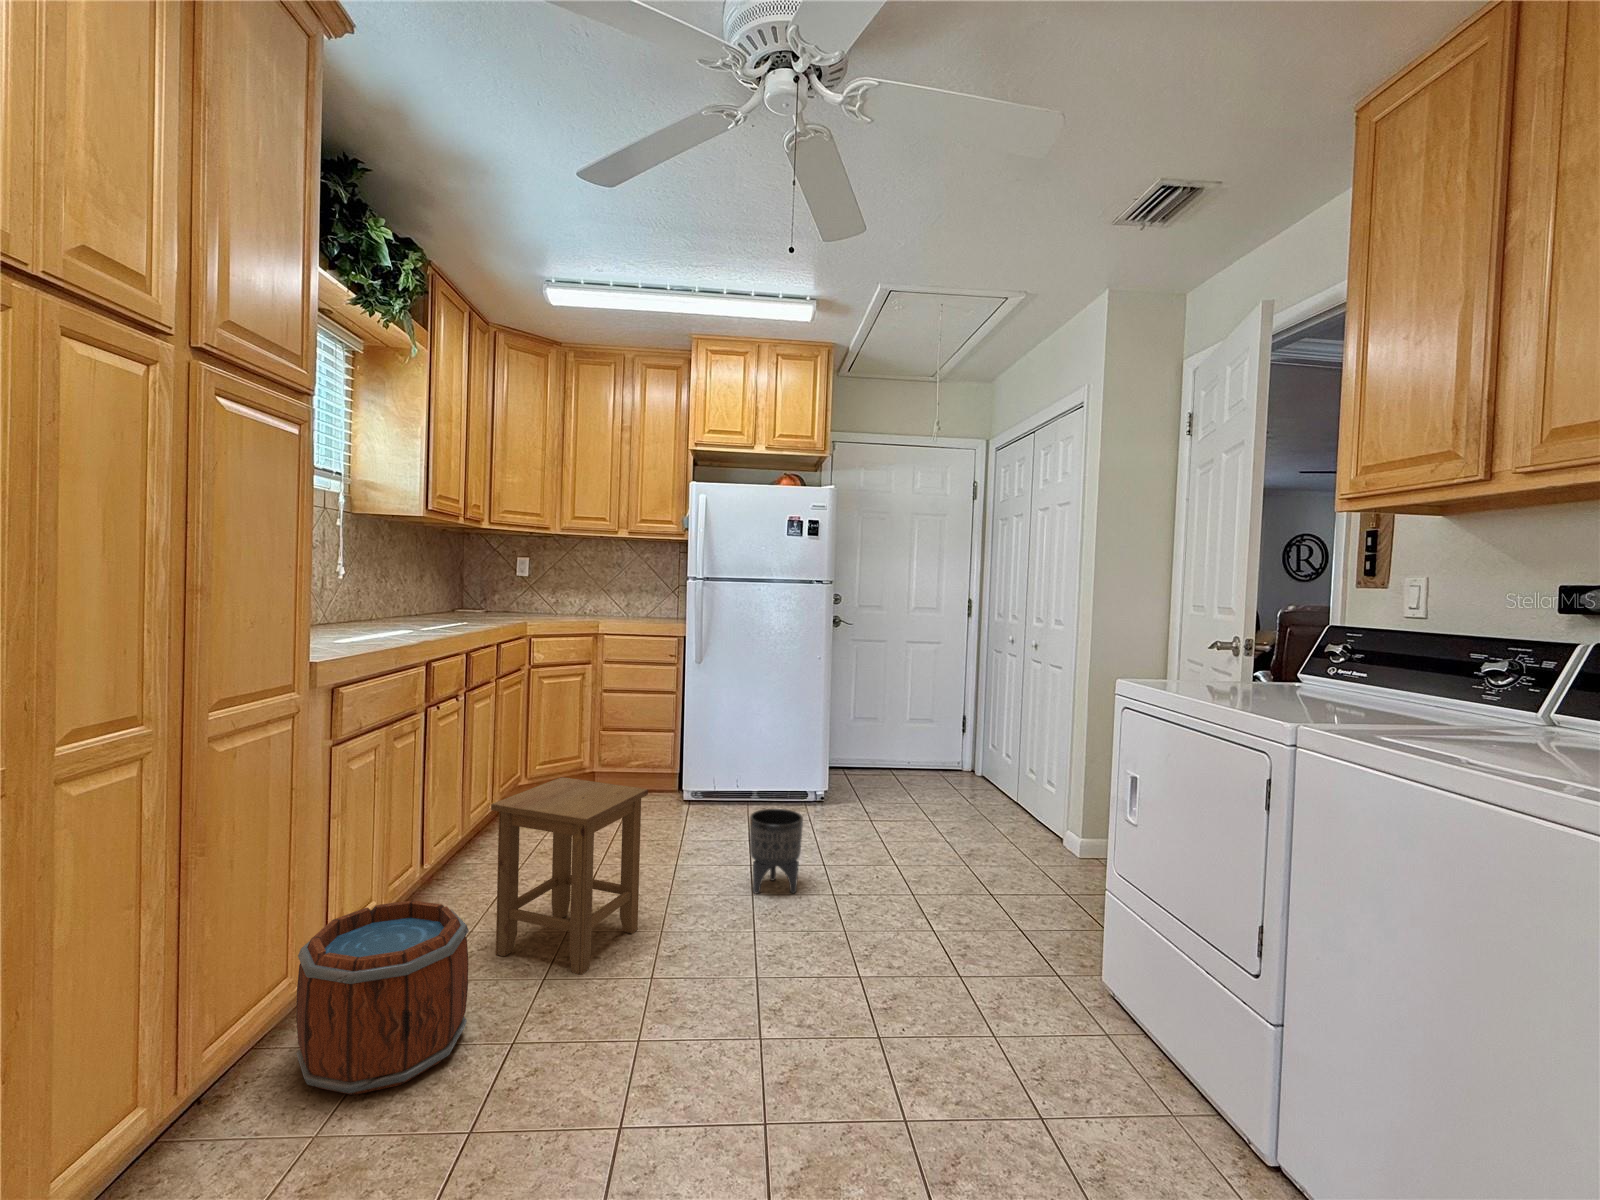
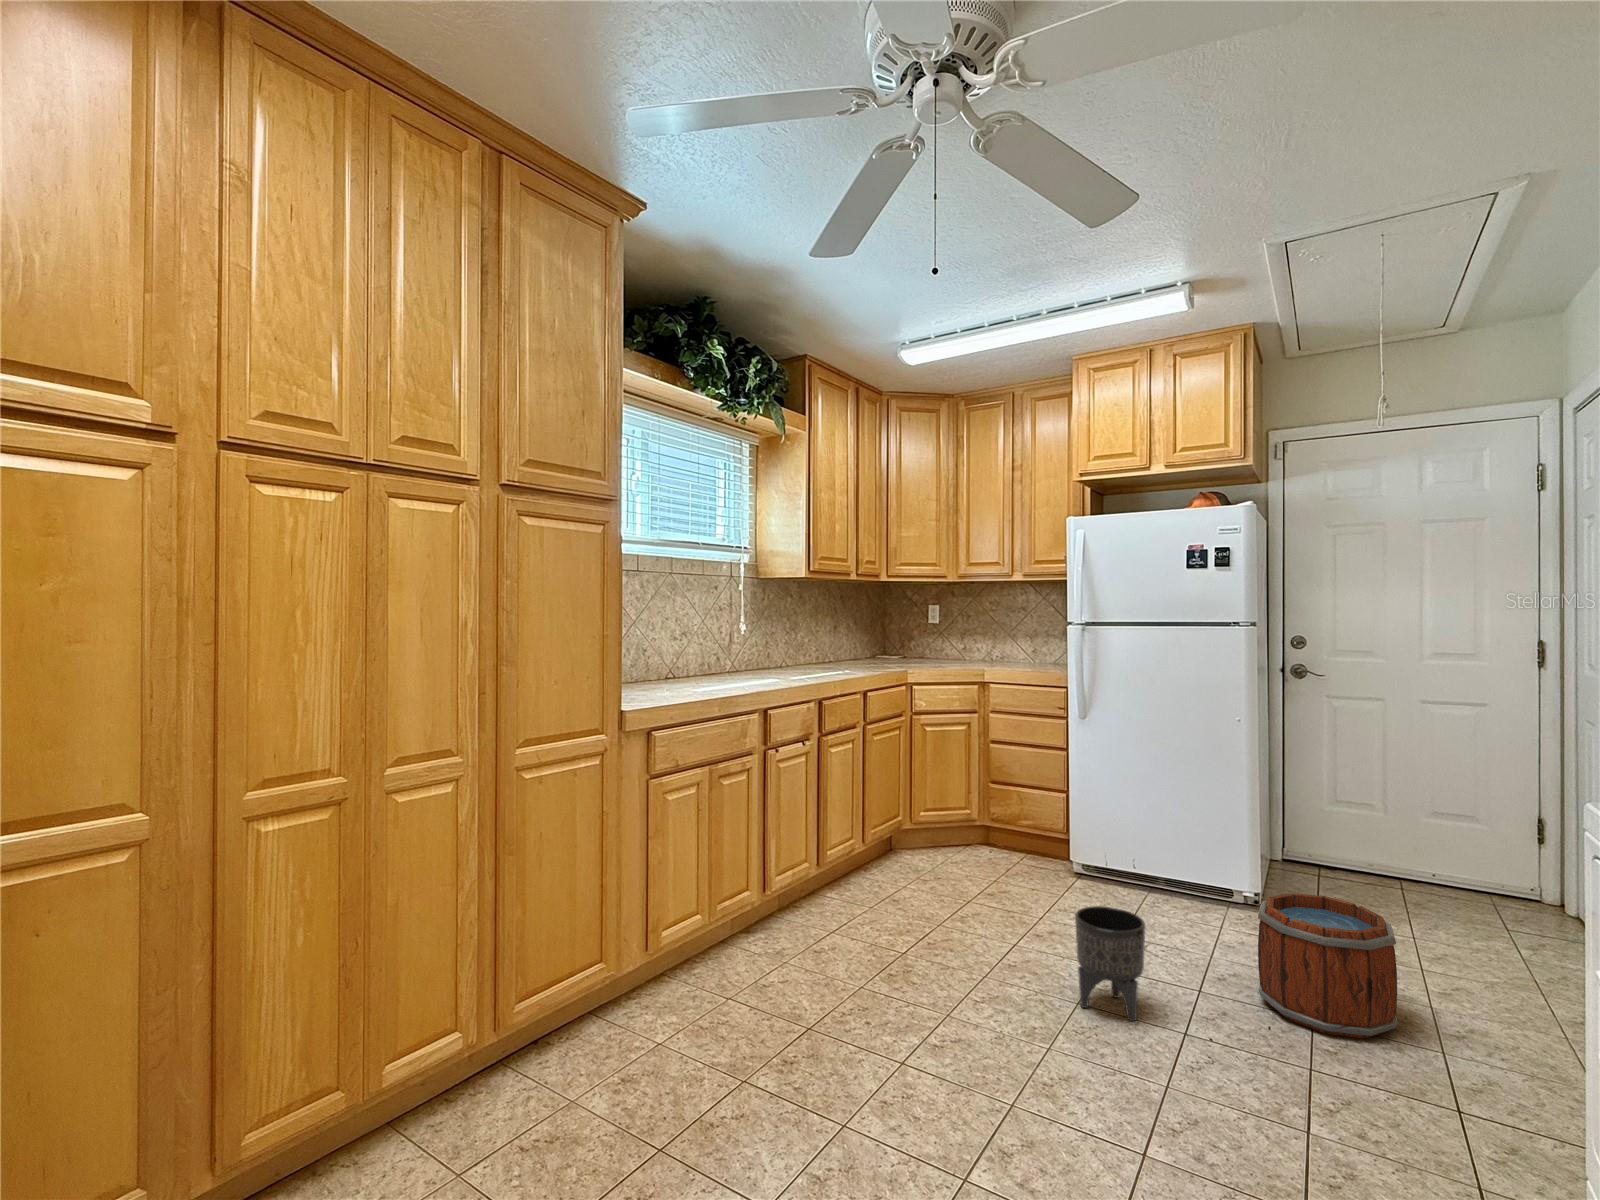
stool: present [491,777,648,975] -> none [782,831,932,1037]
bucket: present [296,900,469,1095] -> present [1258,893,1398,1039]

